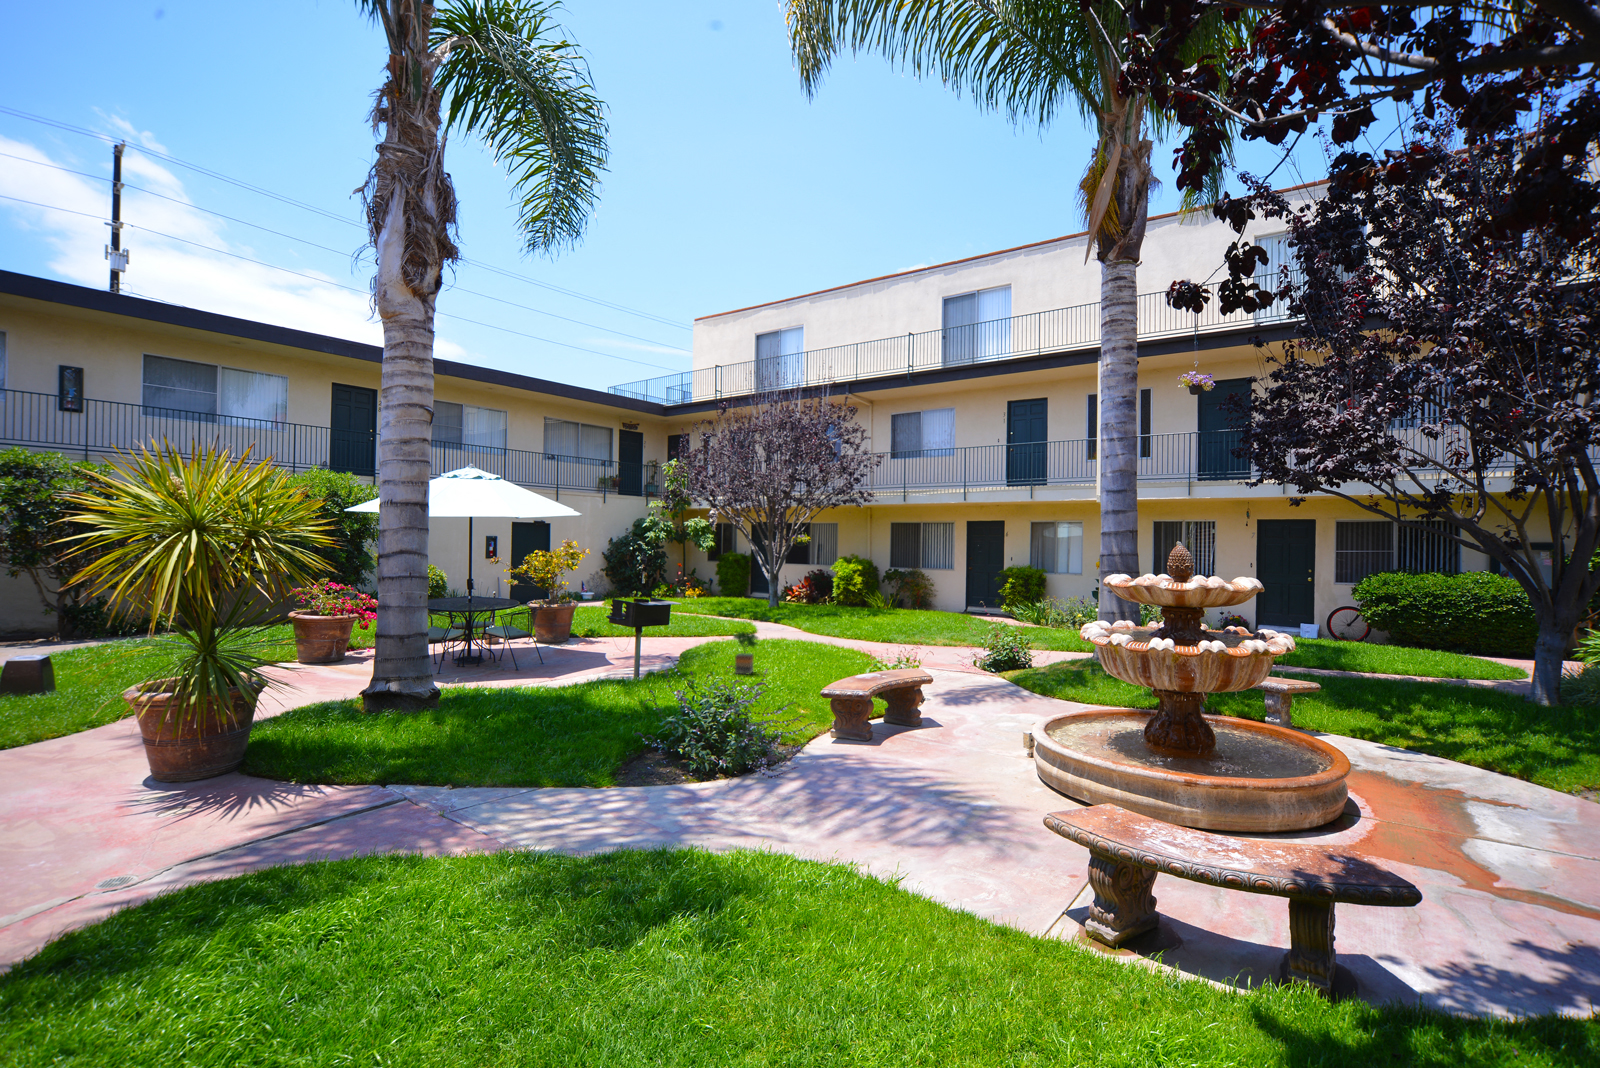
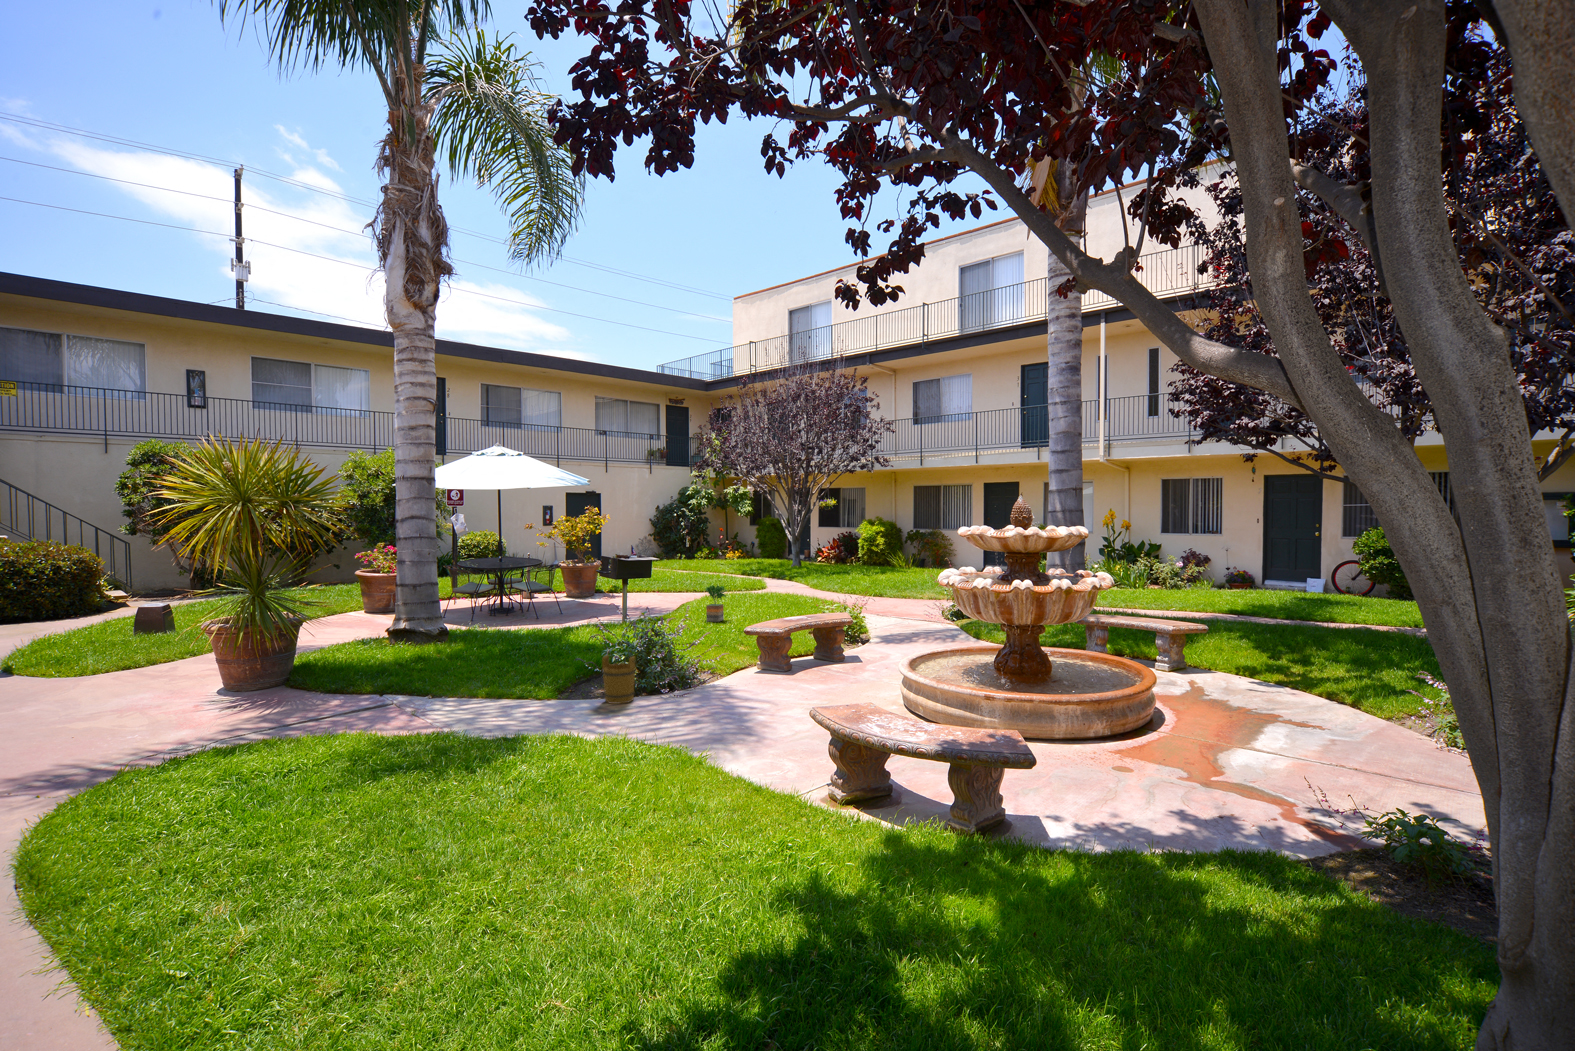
bucket: none [687,724,729,786] -> present [602,655,636,704]

